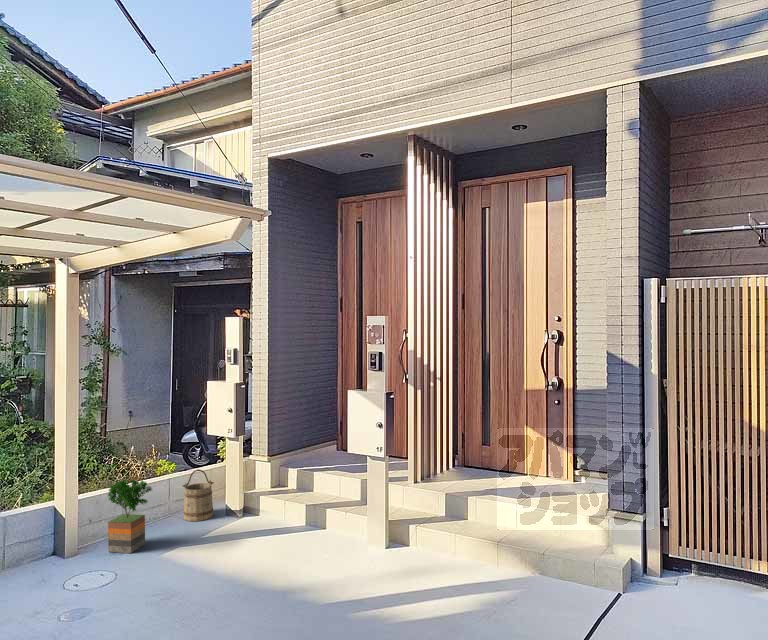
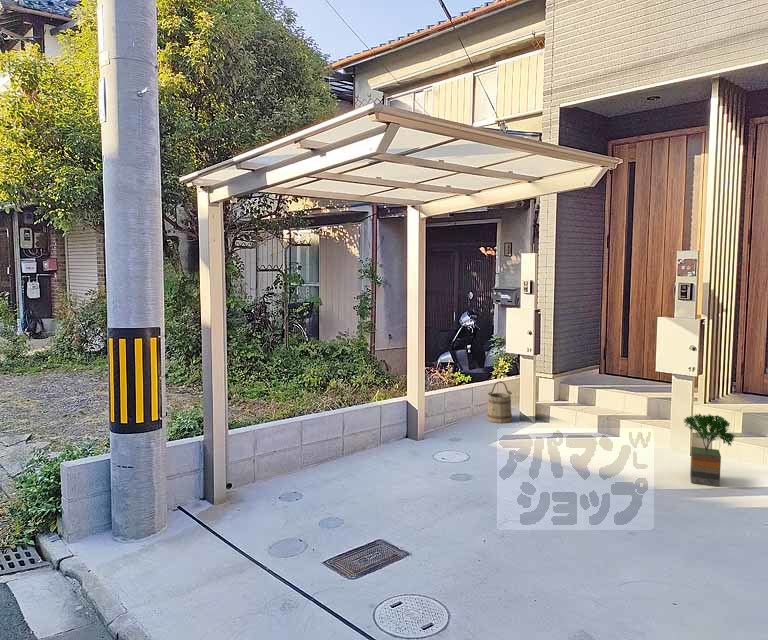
potted tree: present [108,480,152,553] -> present [684,414,734,486]

